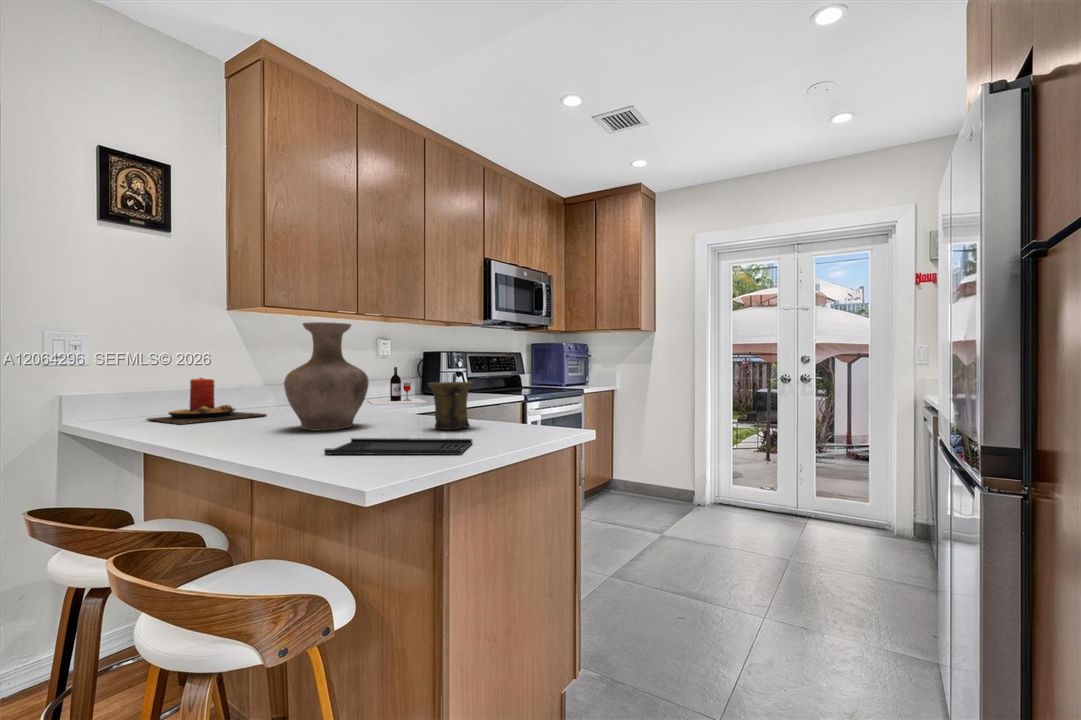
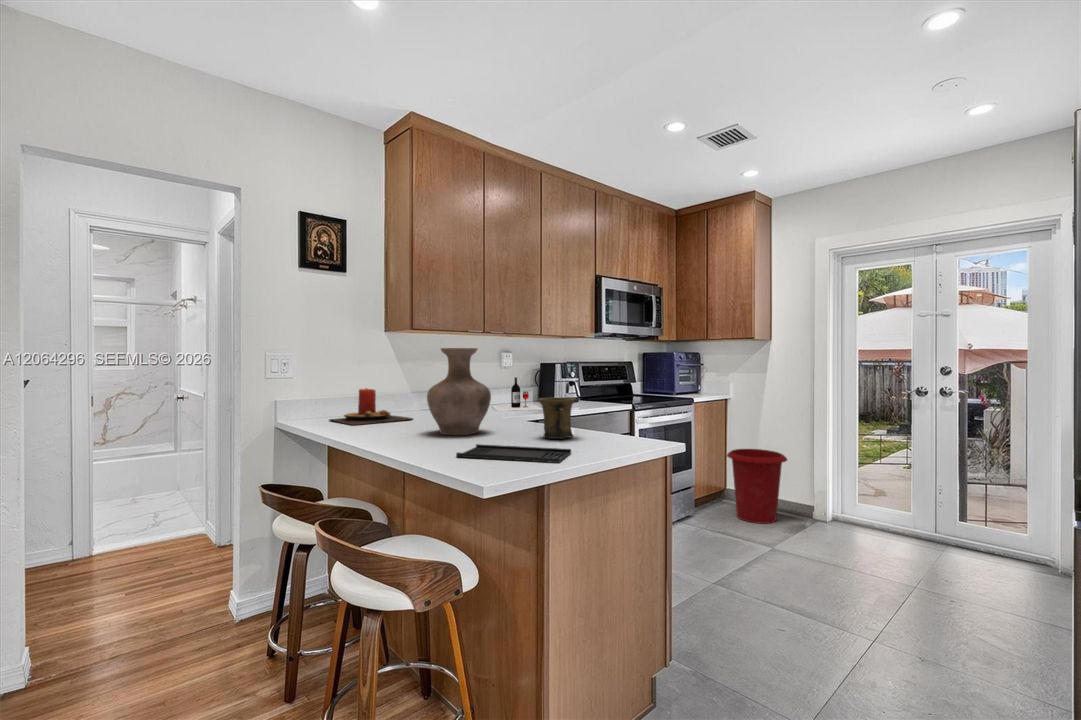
waste bin: none [615,438,671,512] -> present [727,449,787,524]

